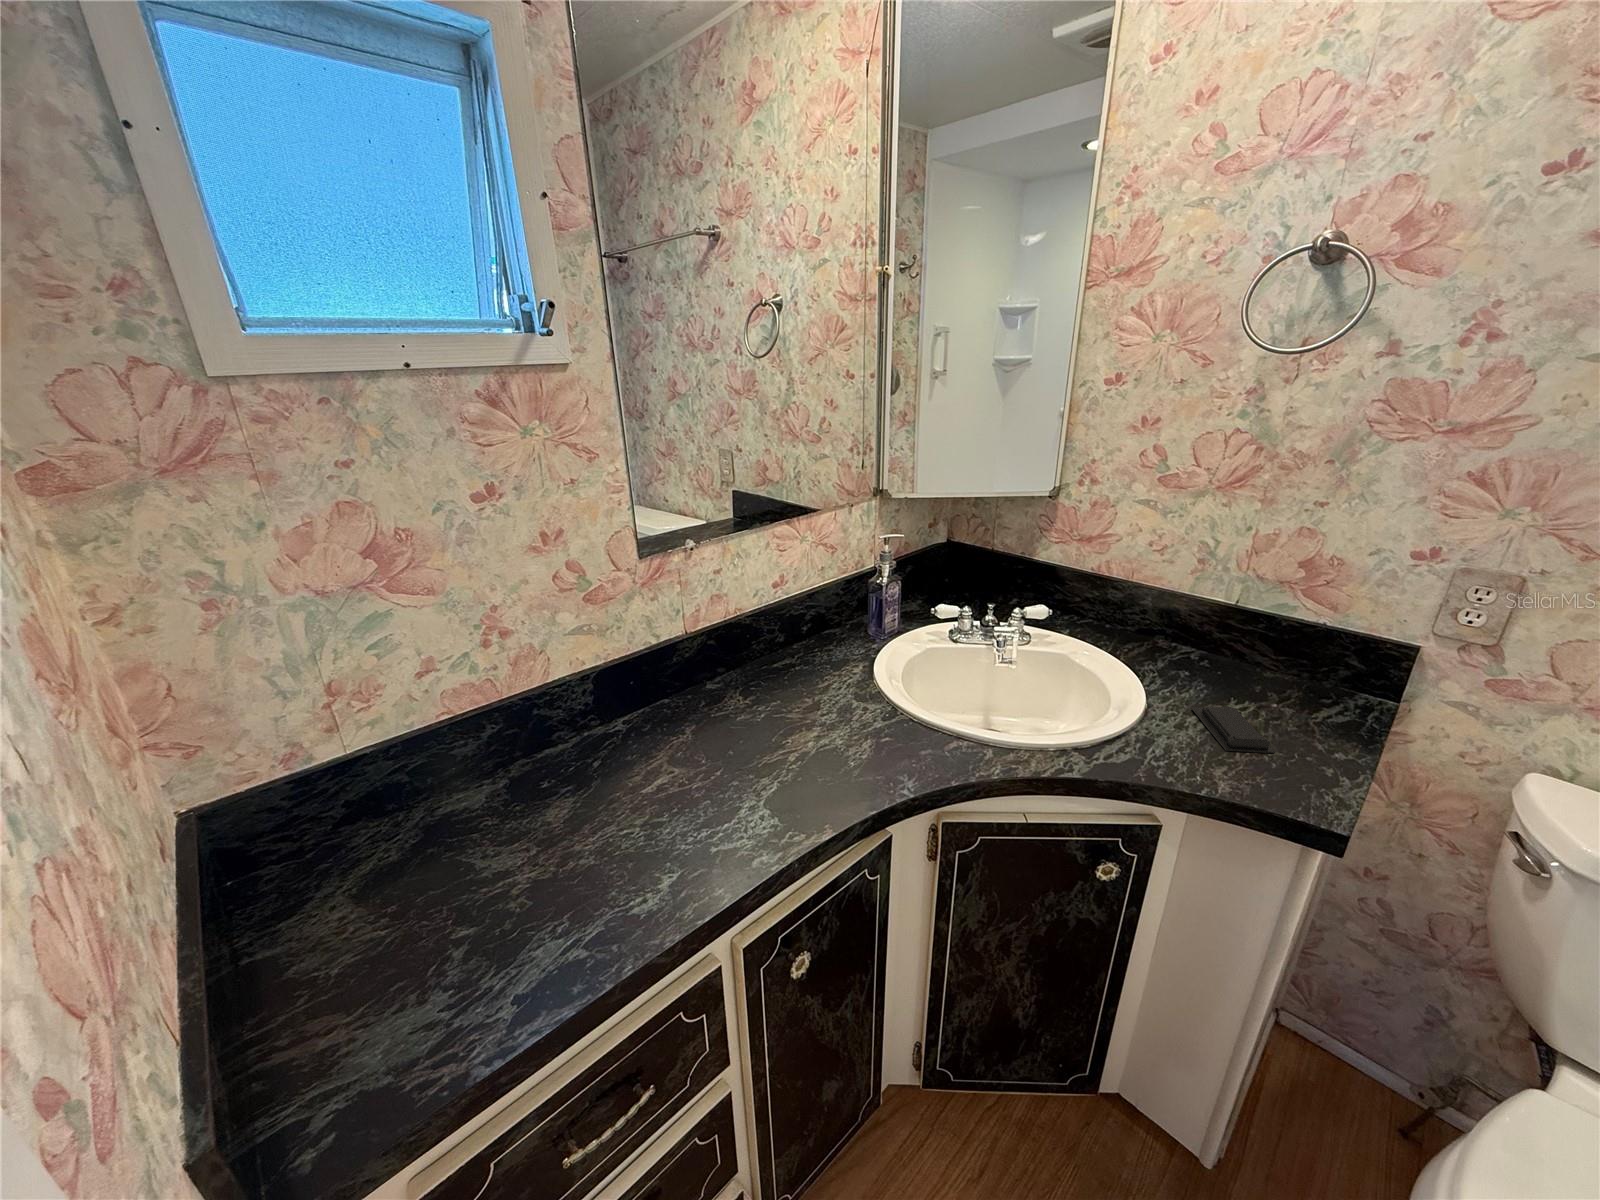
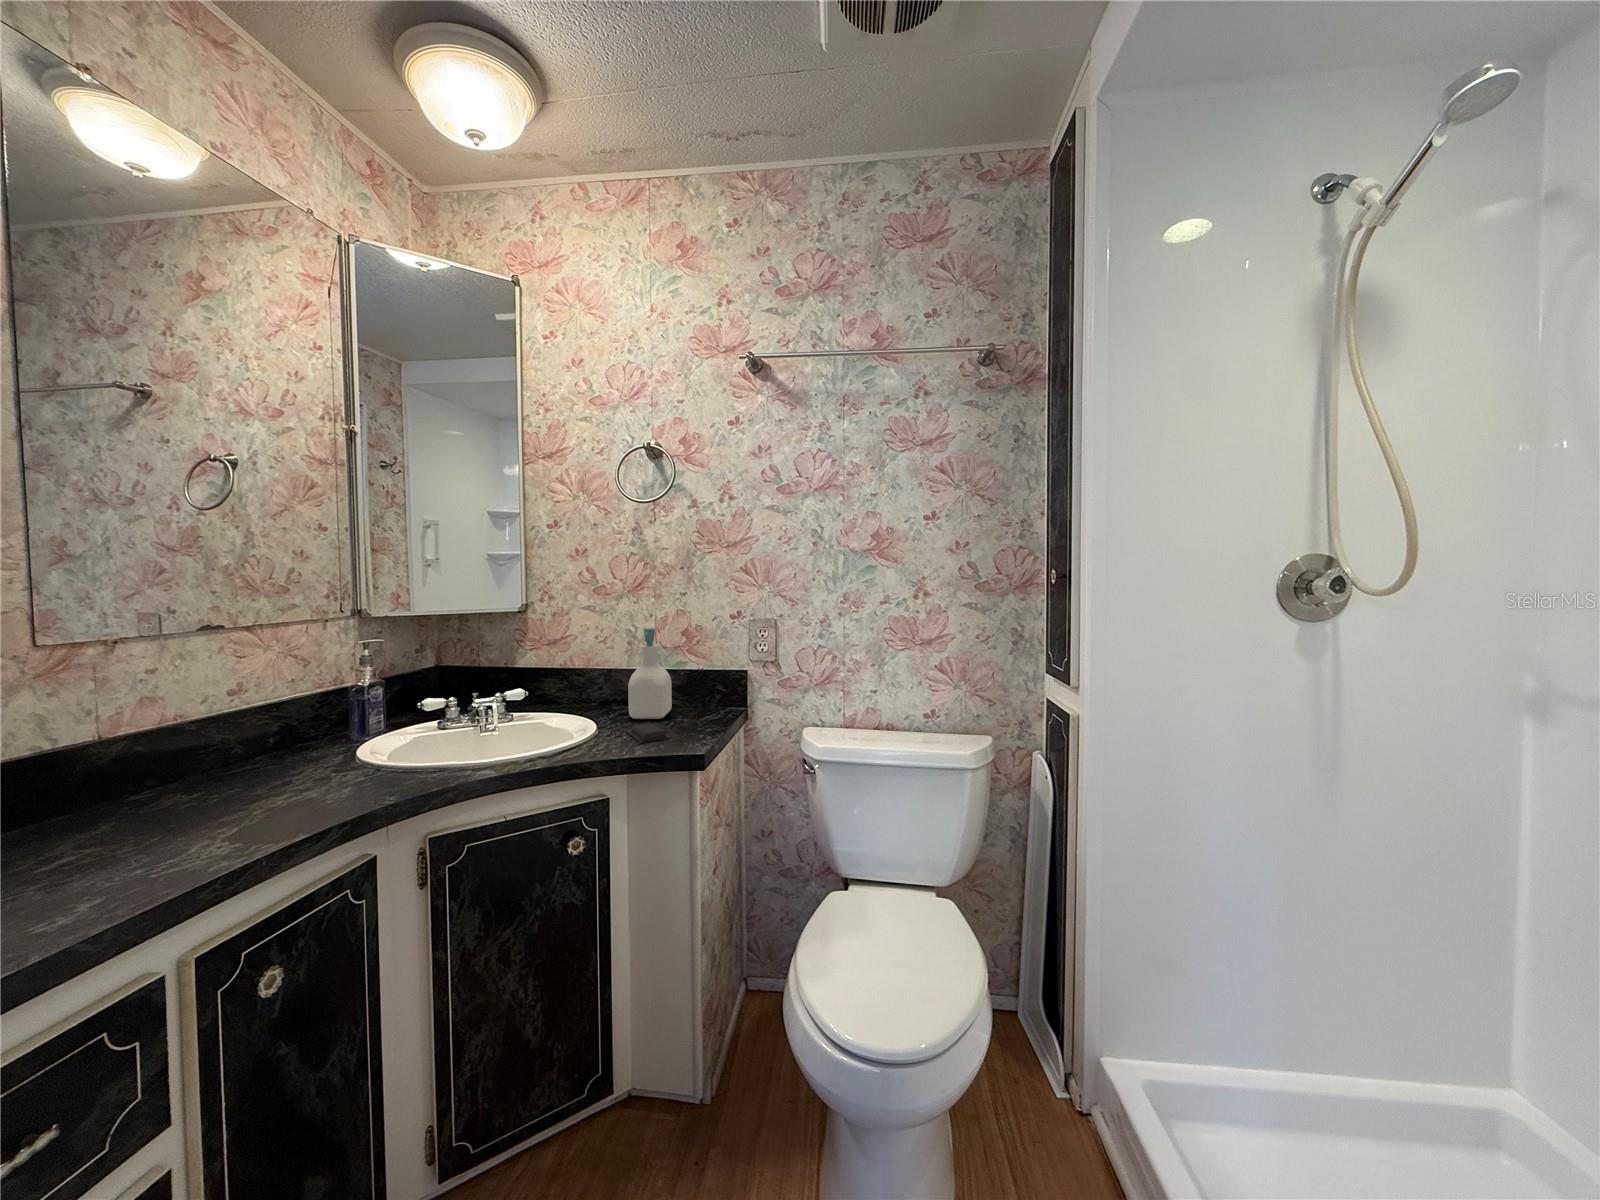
soap bottle: none [1190,559,1269,693] -> present [628,628,672,719]

